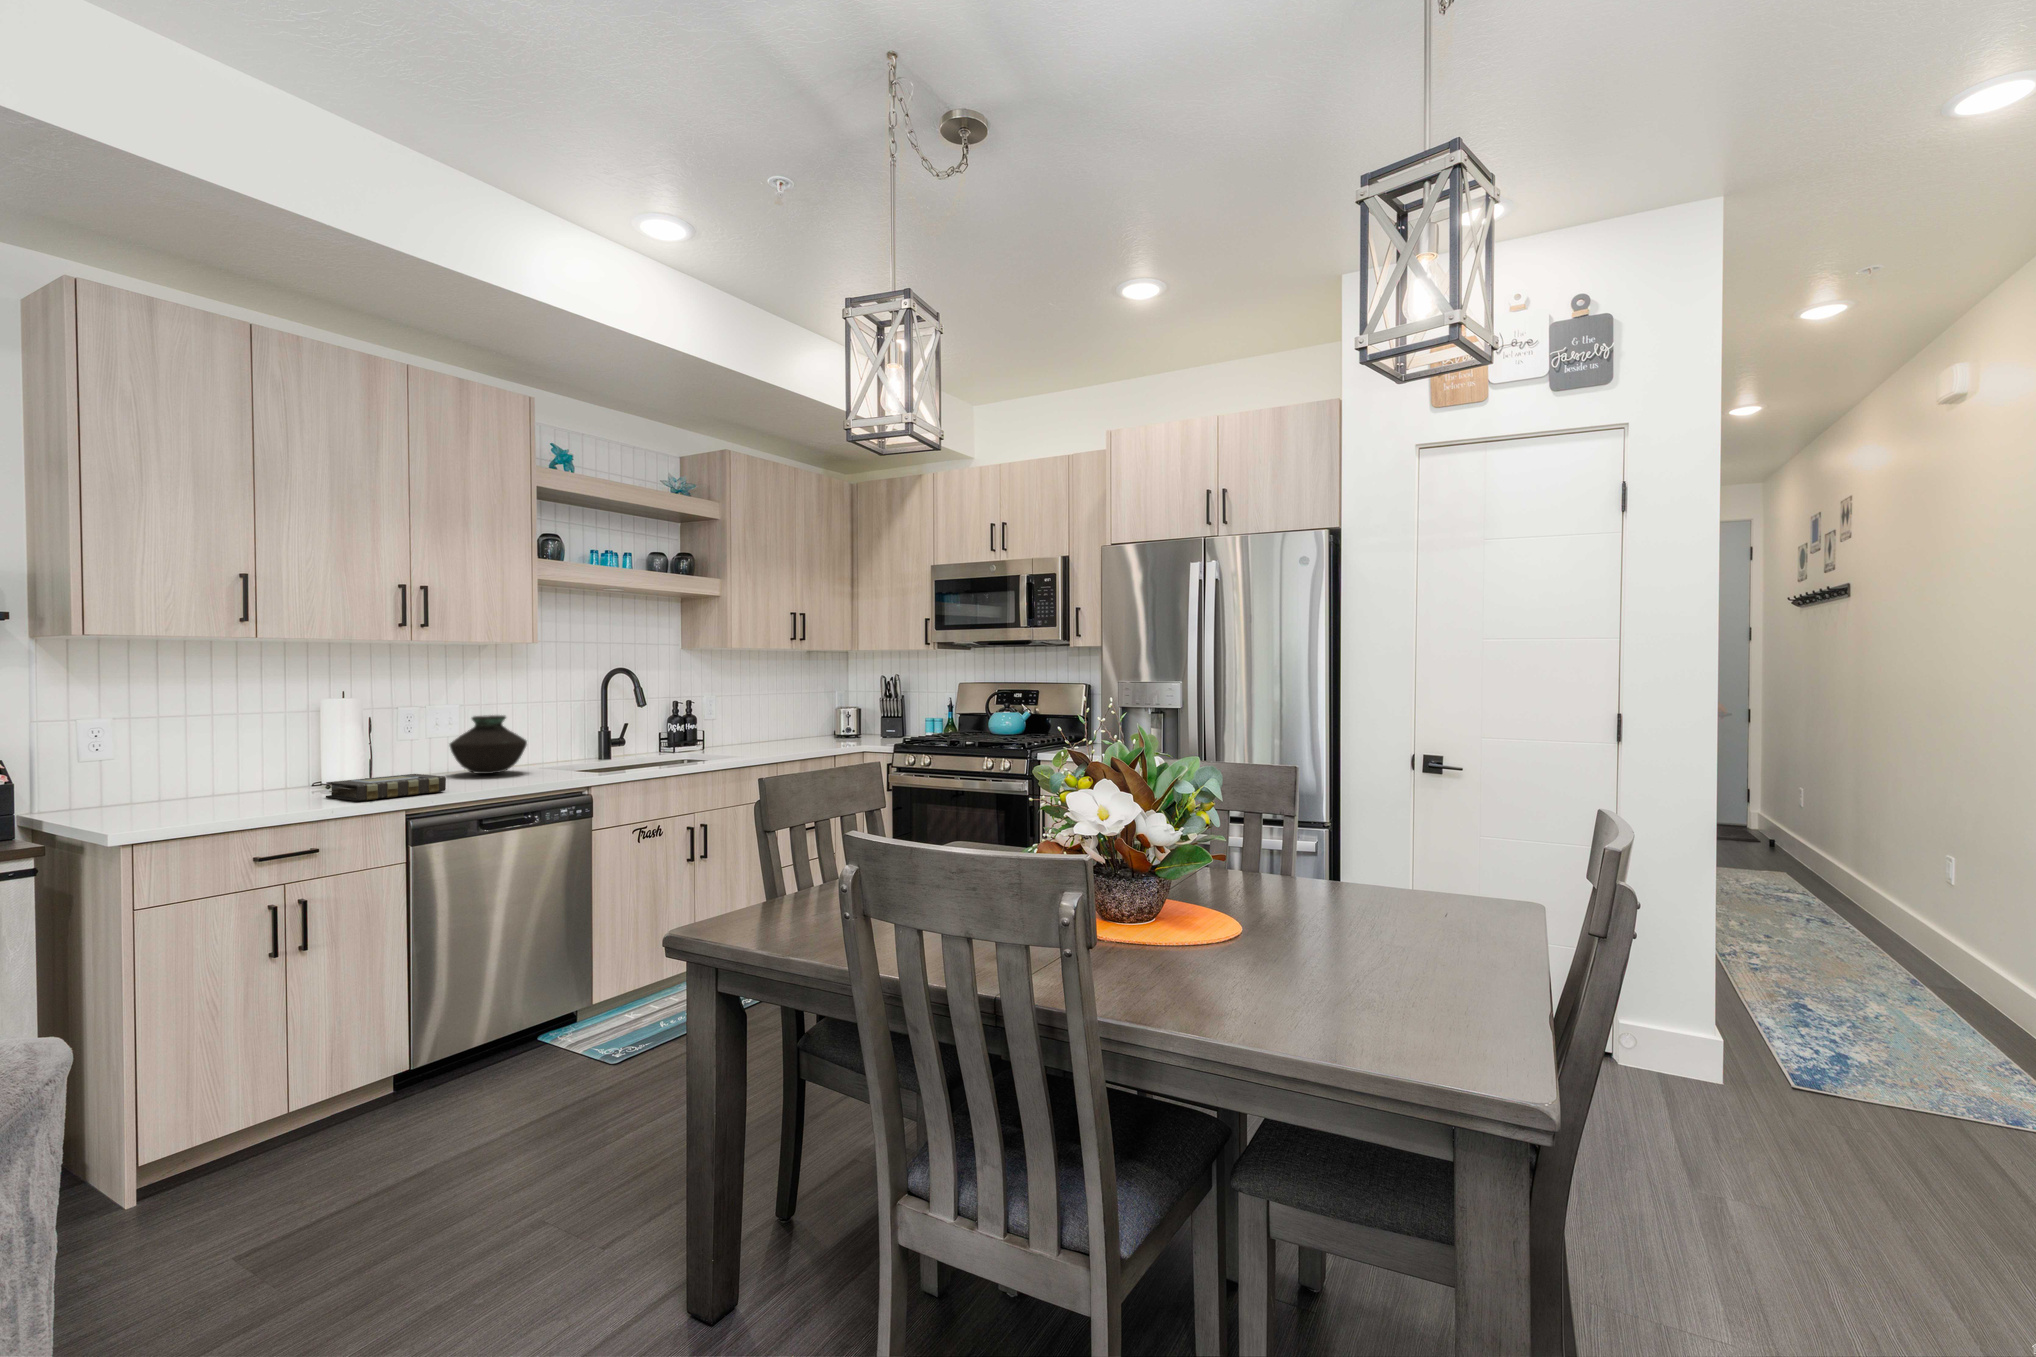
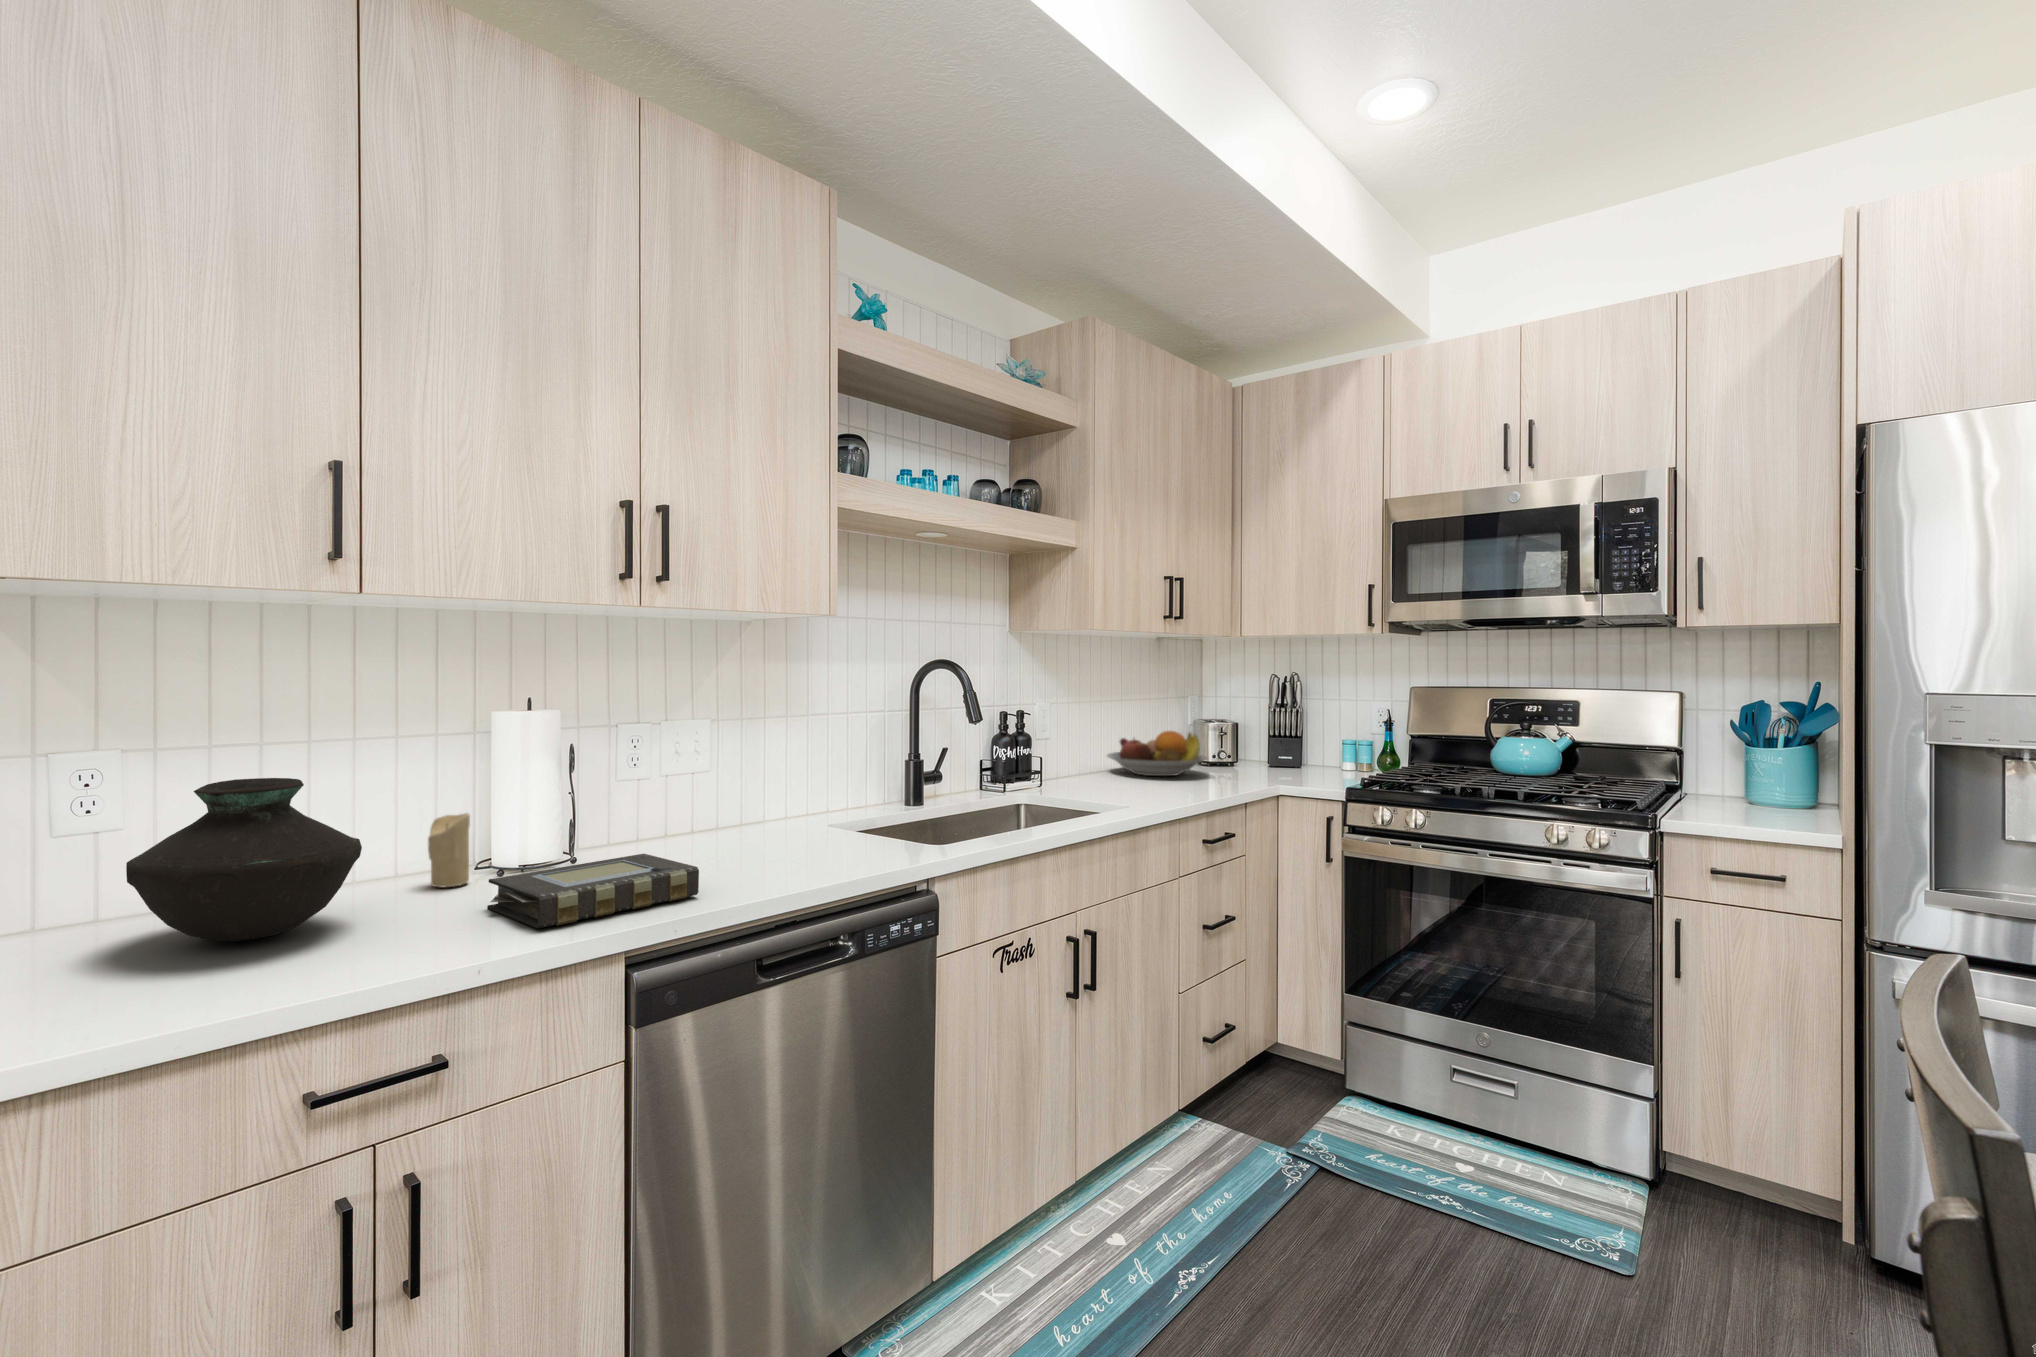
fruit bowl: none [760,714,829,744] -> present [1107,731,1207,776]
vase: present [450,715,527,774] -> present [126,778,362,941]
candle: none [287,753,311,792] -> present [428,813,470,887]

